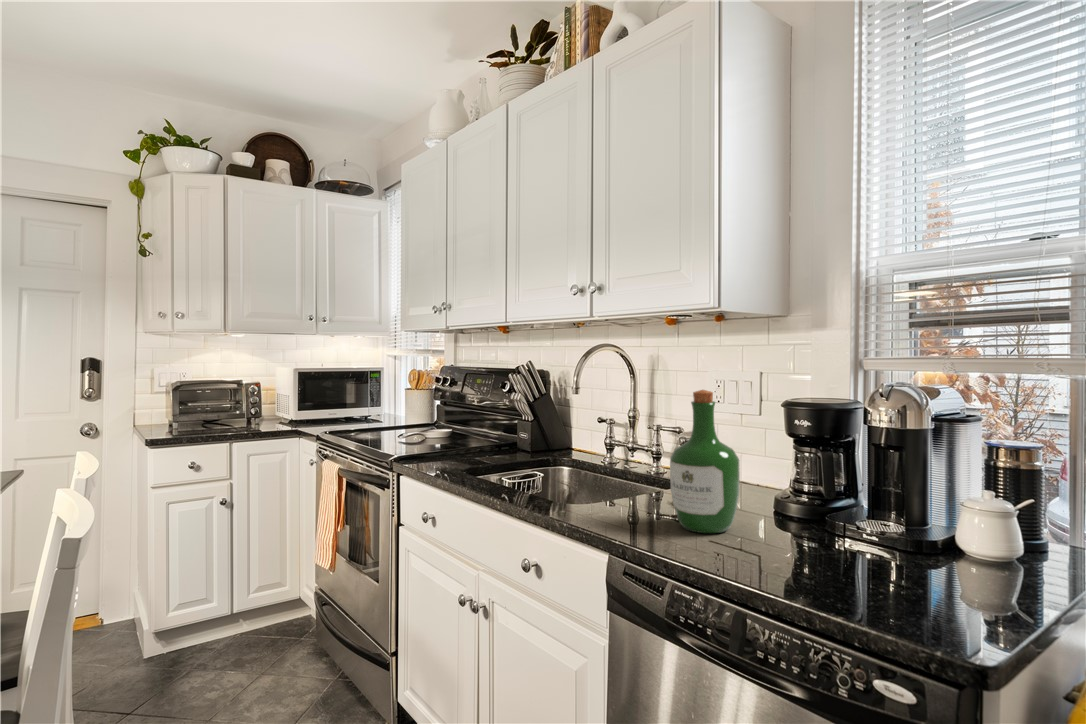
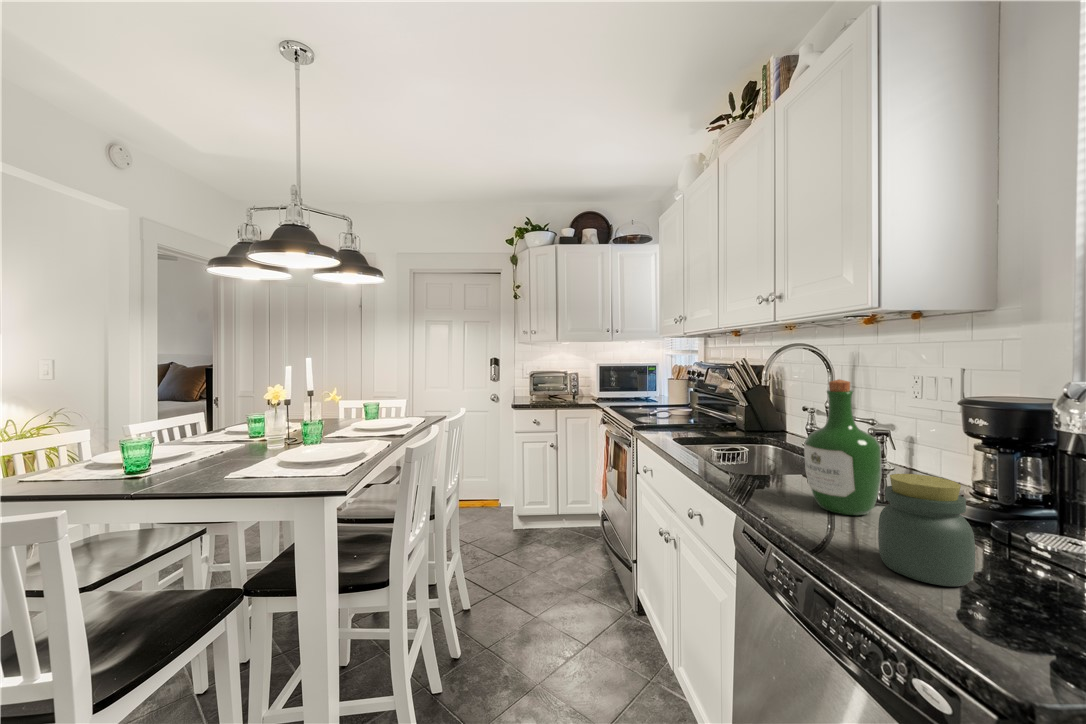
jar: none [774,482,849,583] -> present [878,474,975,586]

